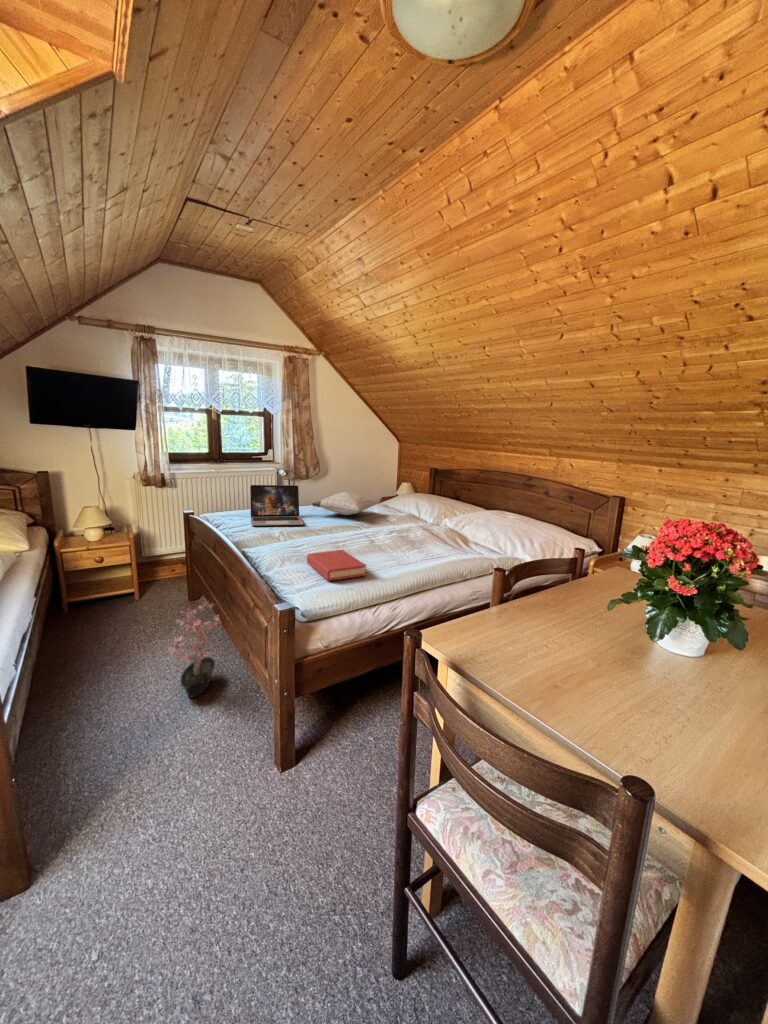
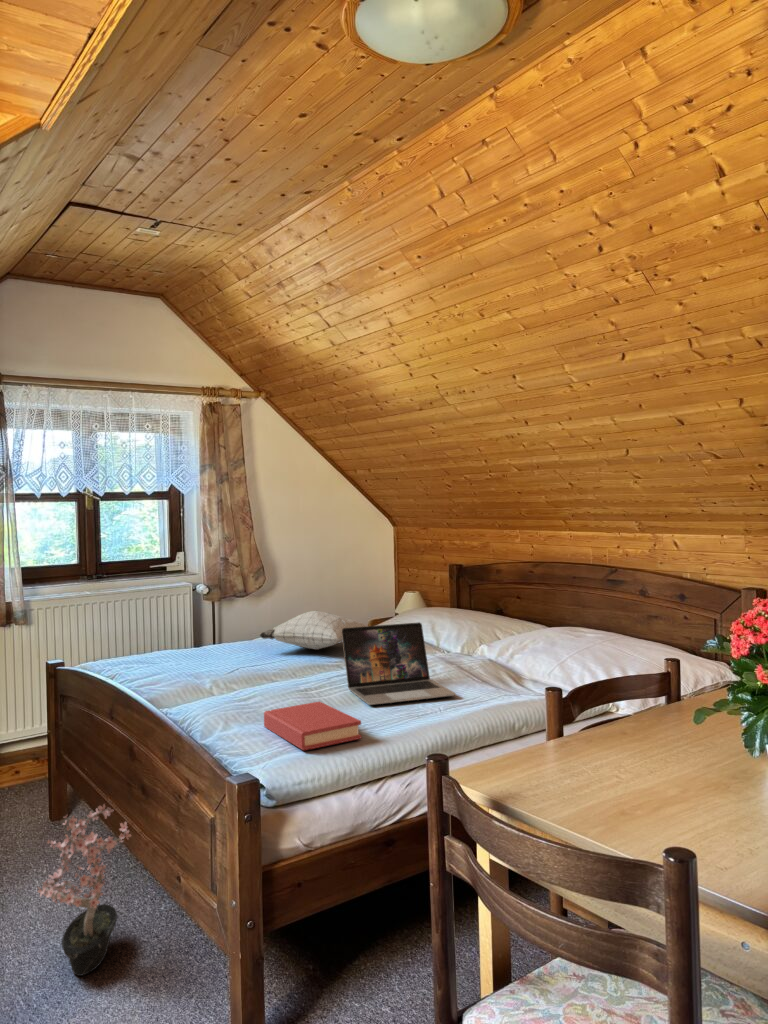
laptop: present [250,485,304,526] -> present [342,623,455,705]

